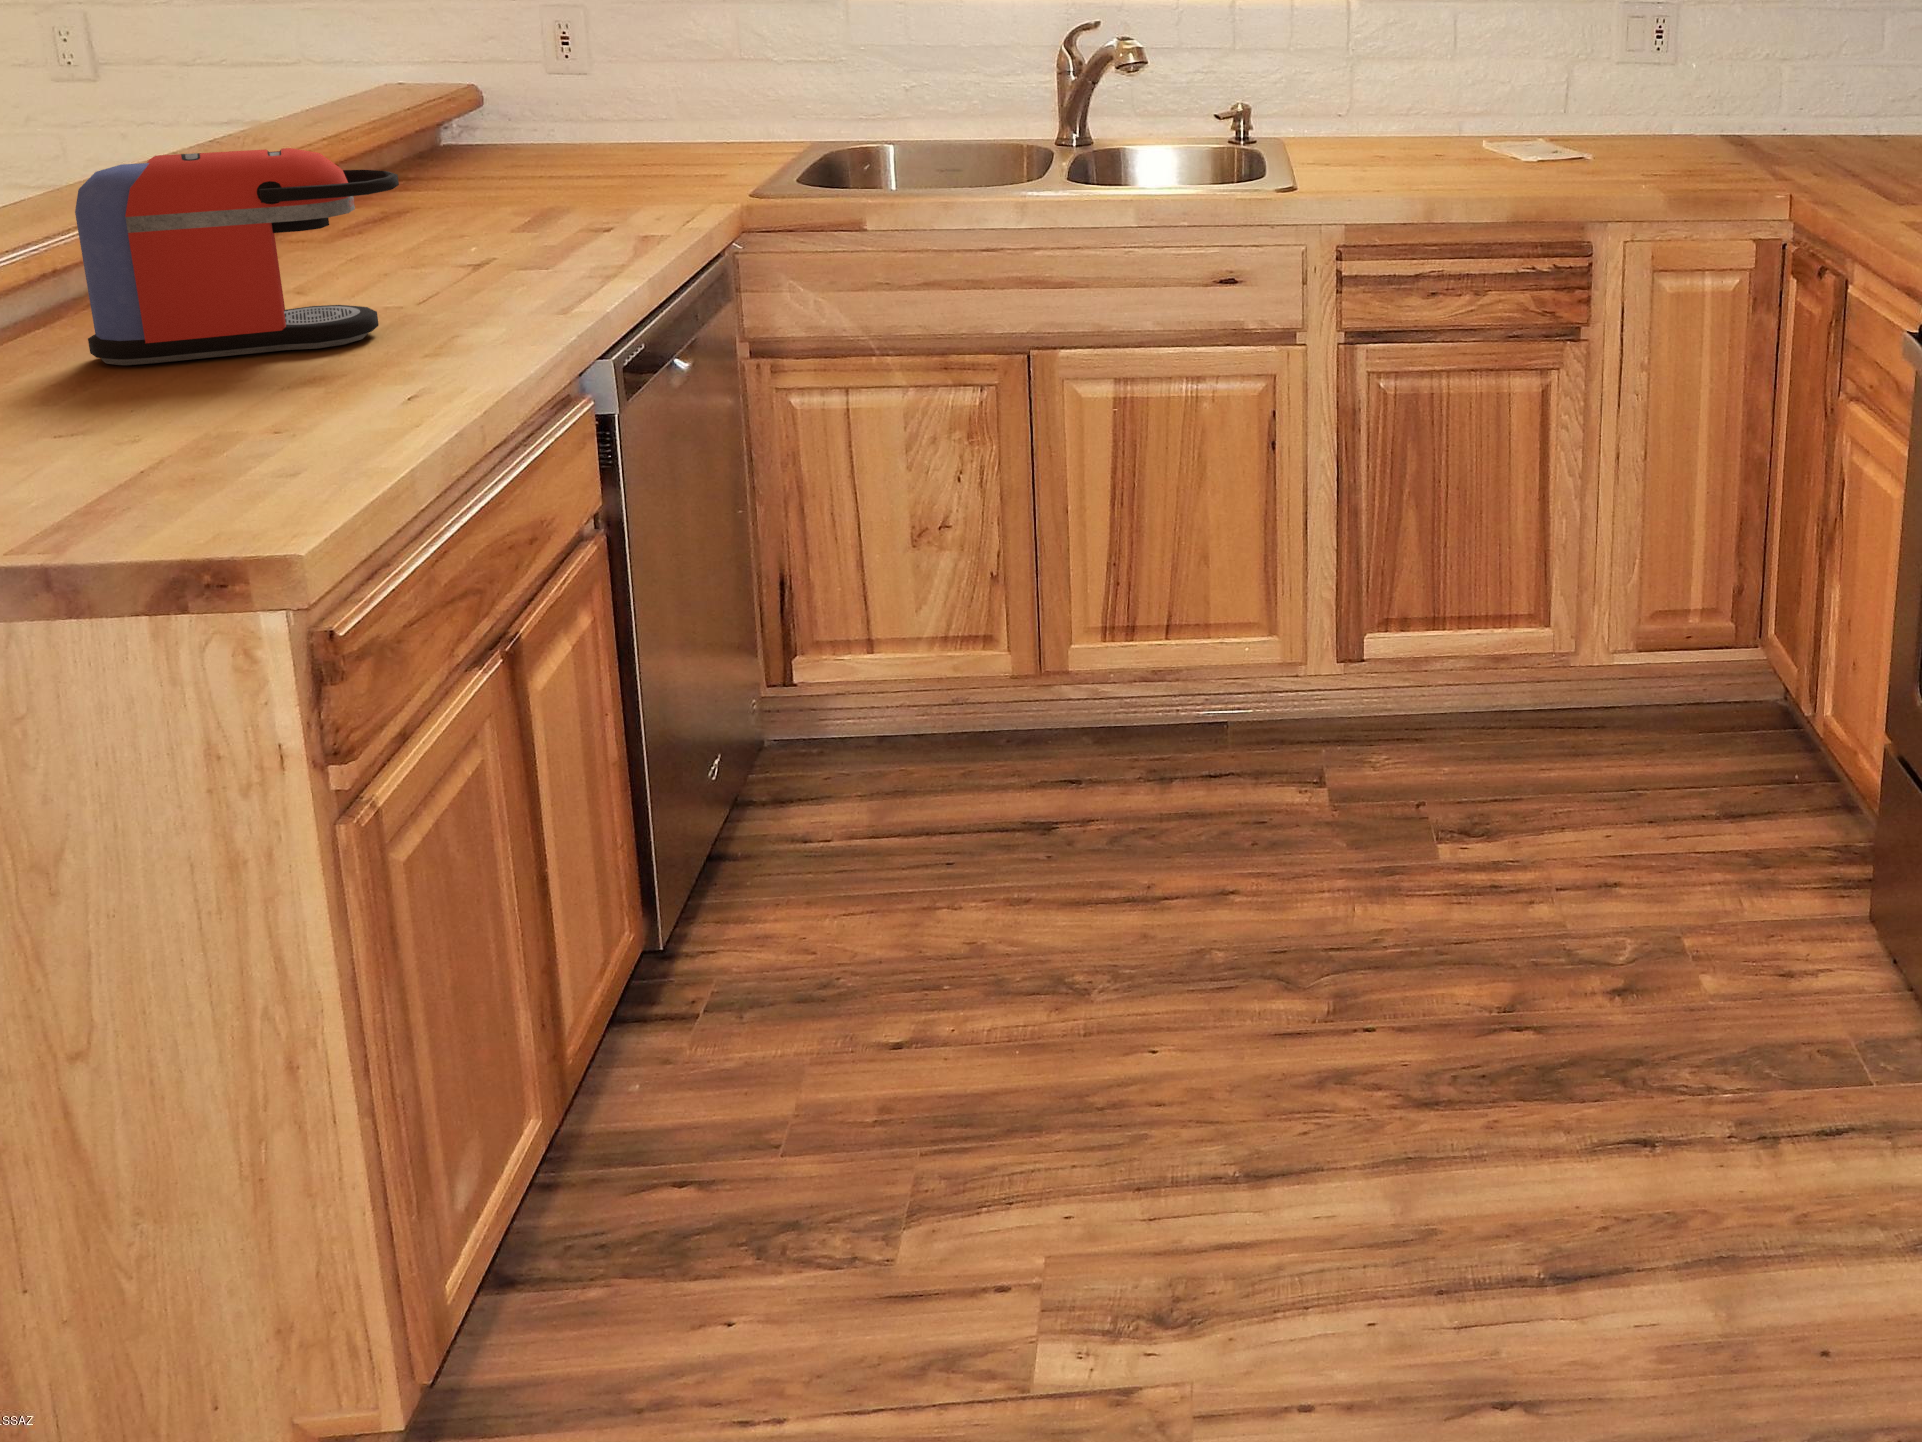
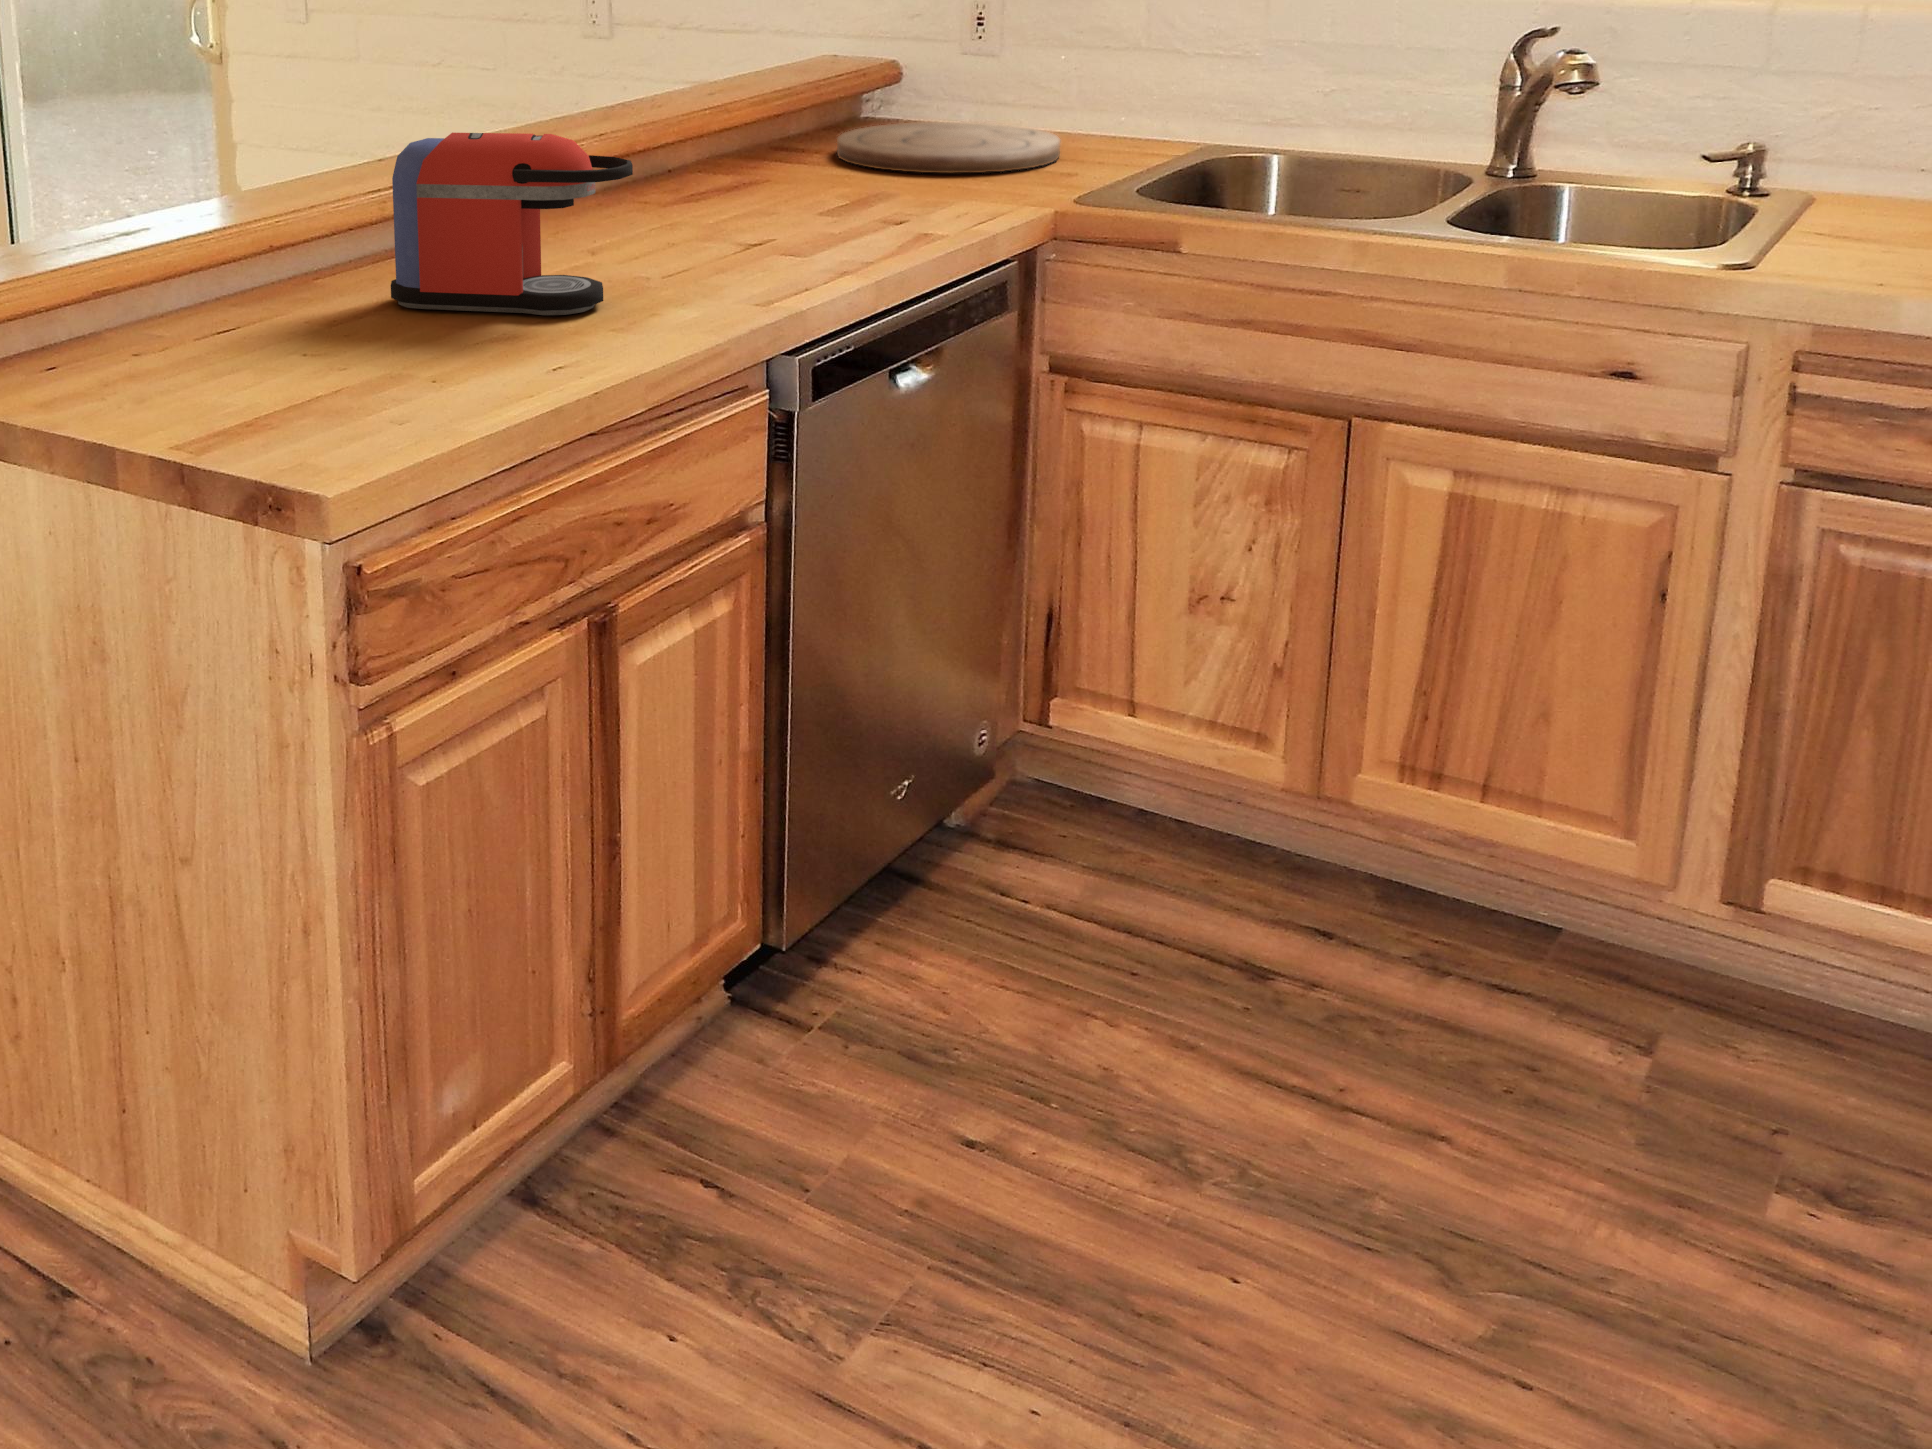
cutting board: none [459,139,693,187] -> present [837,122,1060,173]

